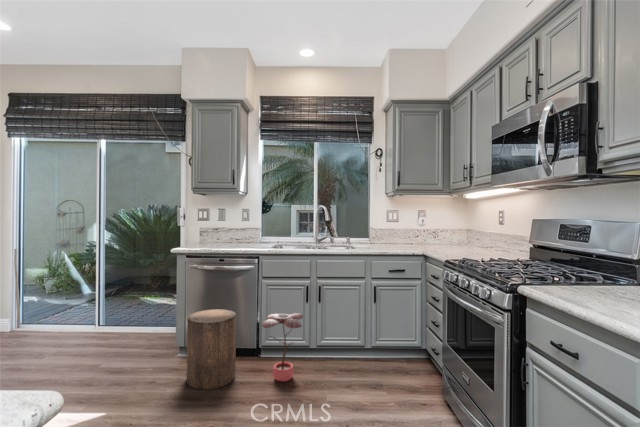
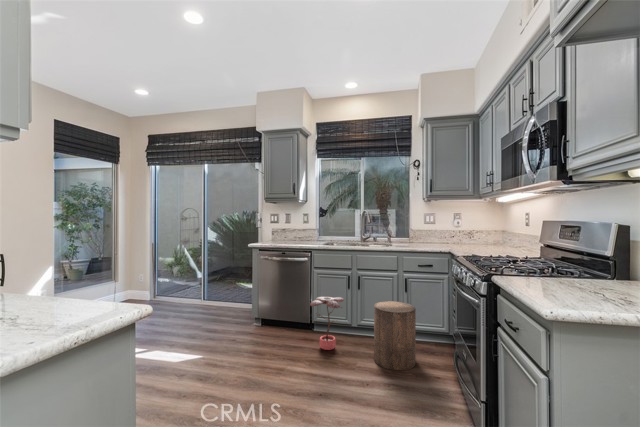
stool: present [187,309,236,389] -> present [374,301,416,370]

